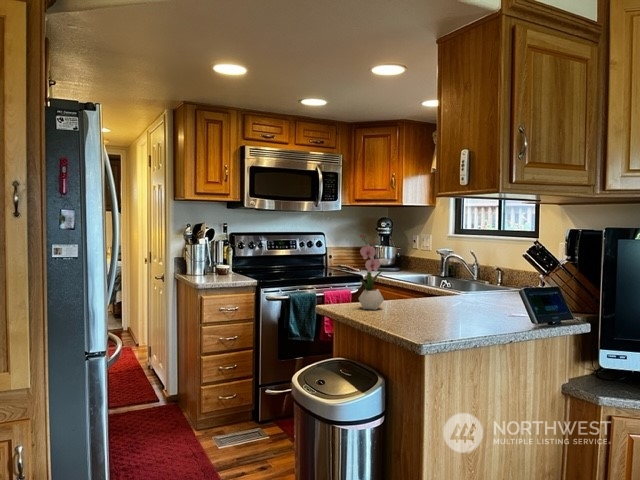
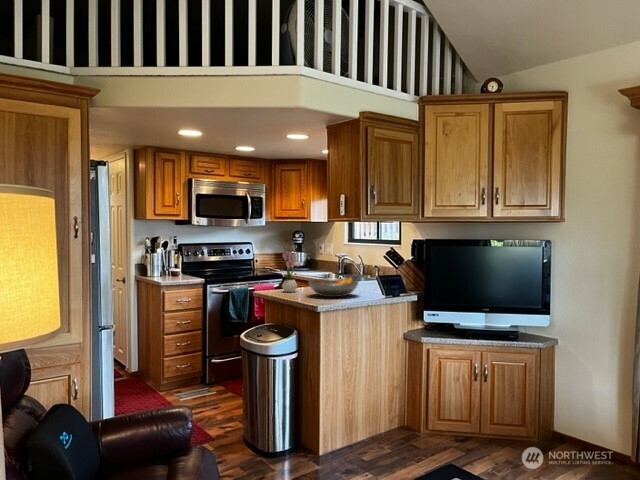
fruit bowl: none [401,291,491,325] -> present [309,278,359,297]

